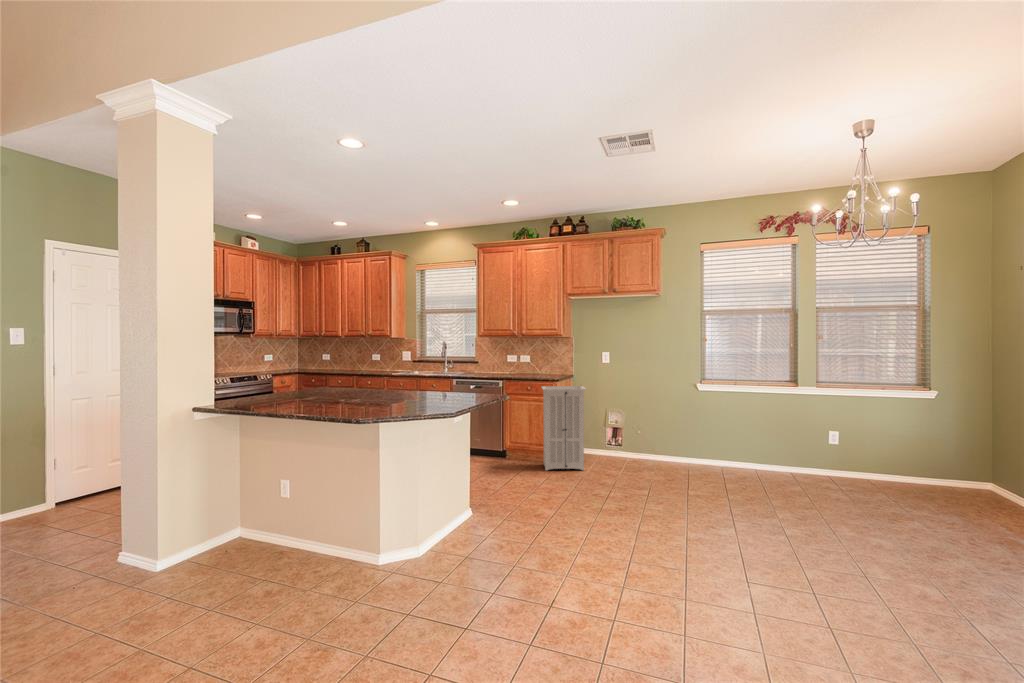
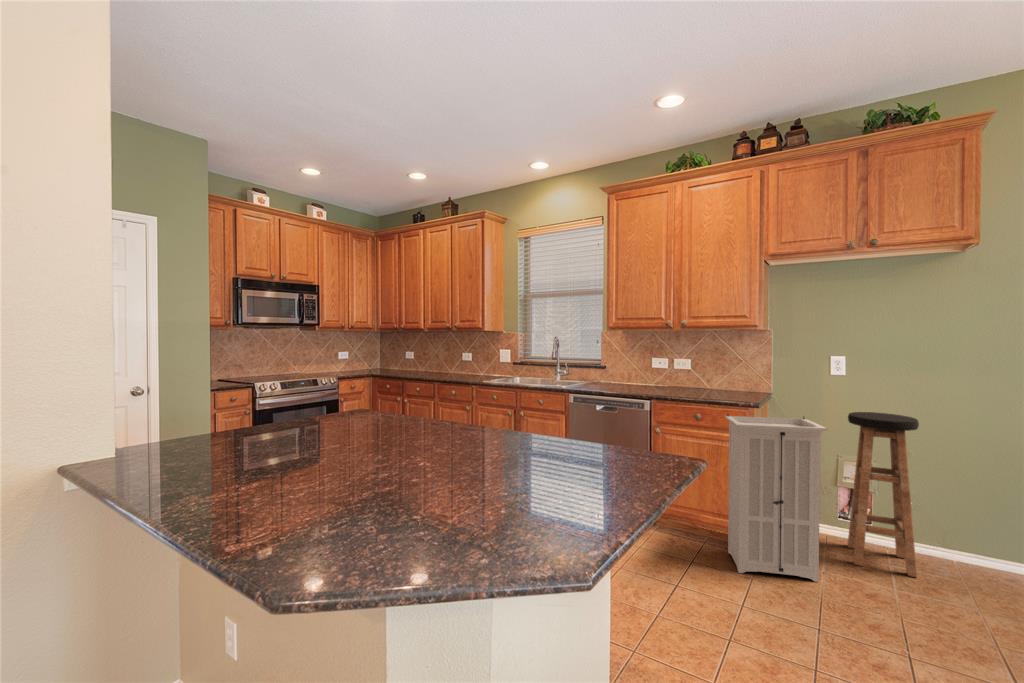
bar stool: none [605,383,635,466] -> present [848,412,919,577]

